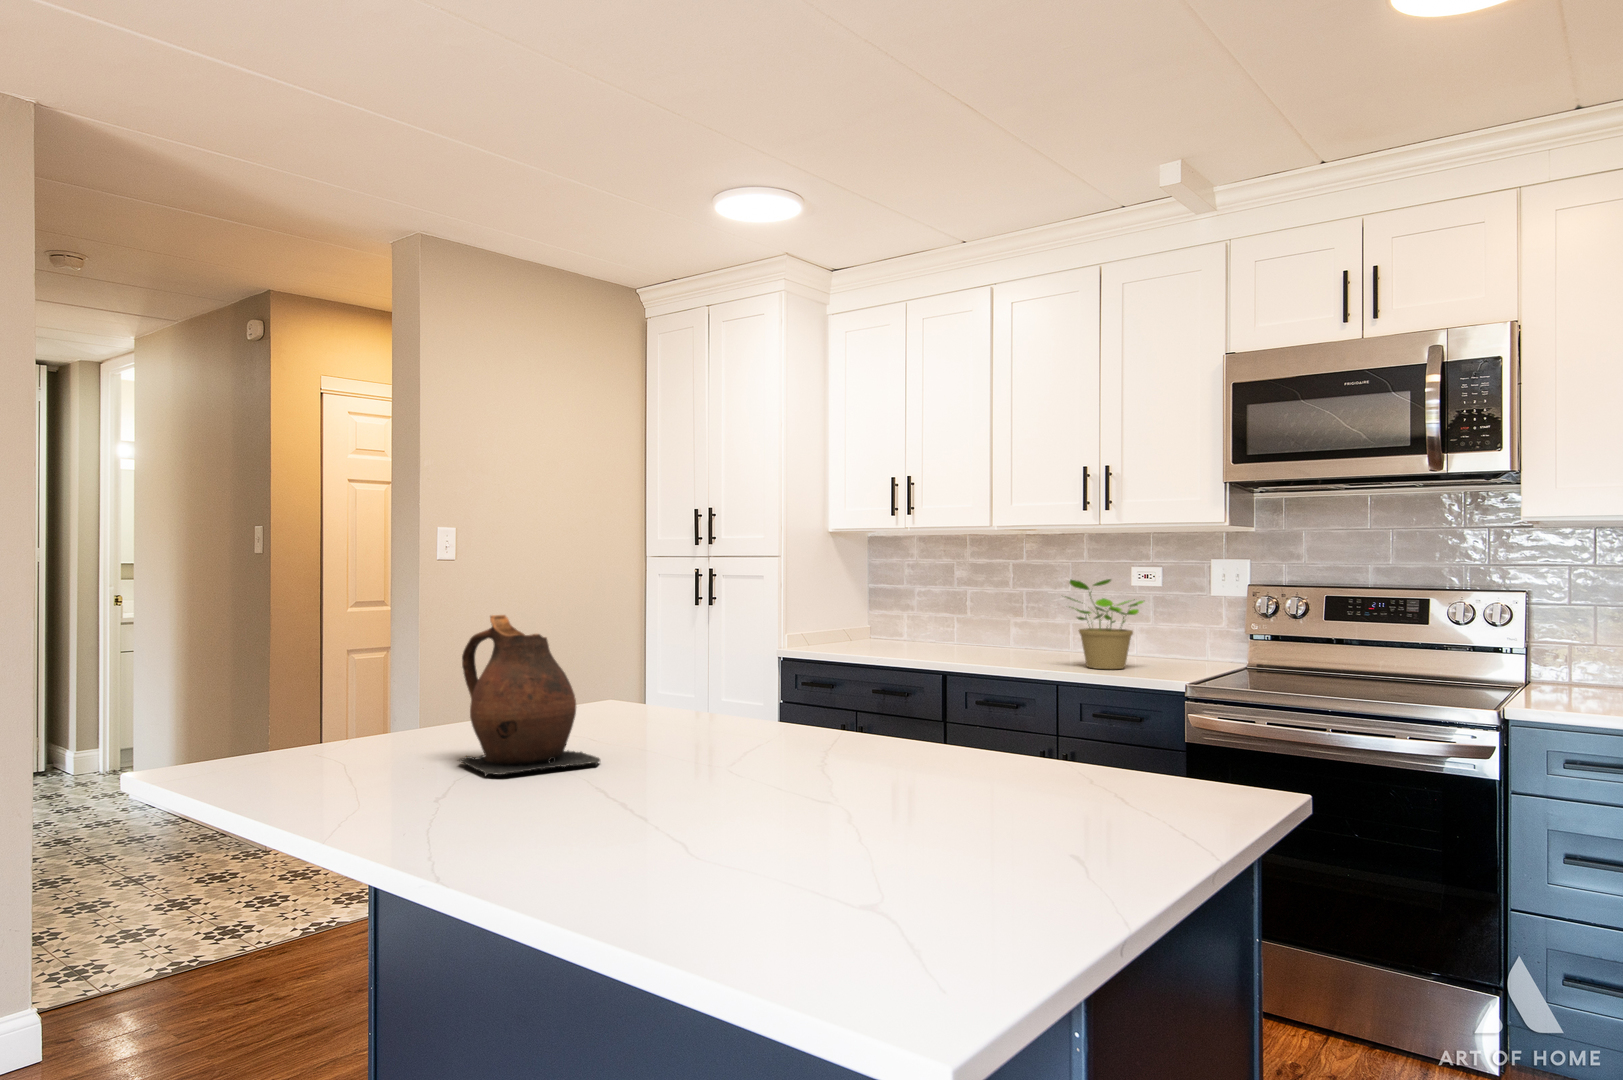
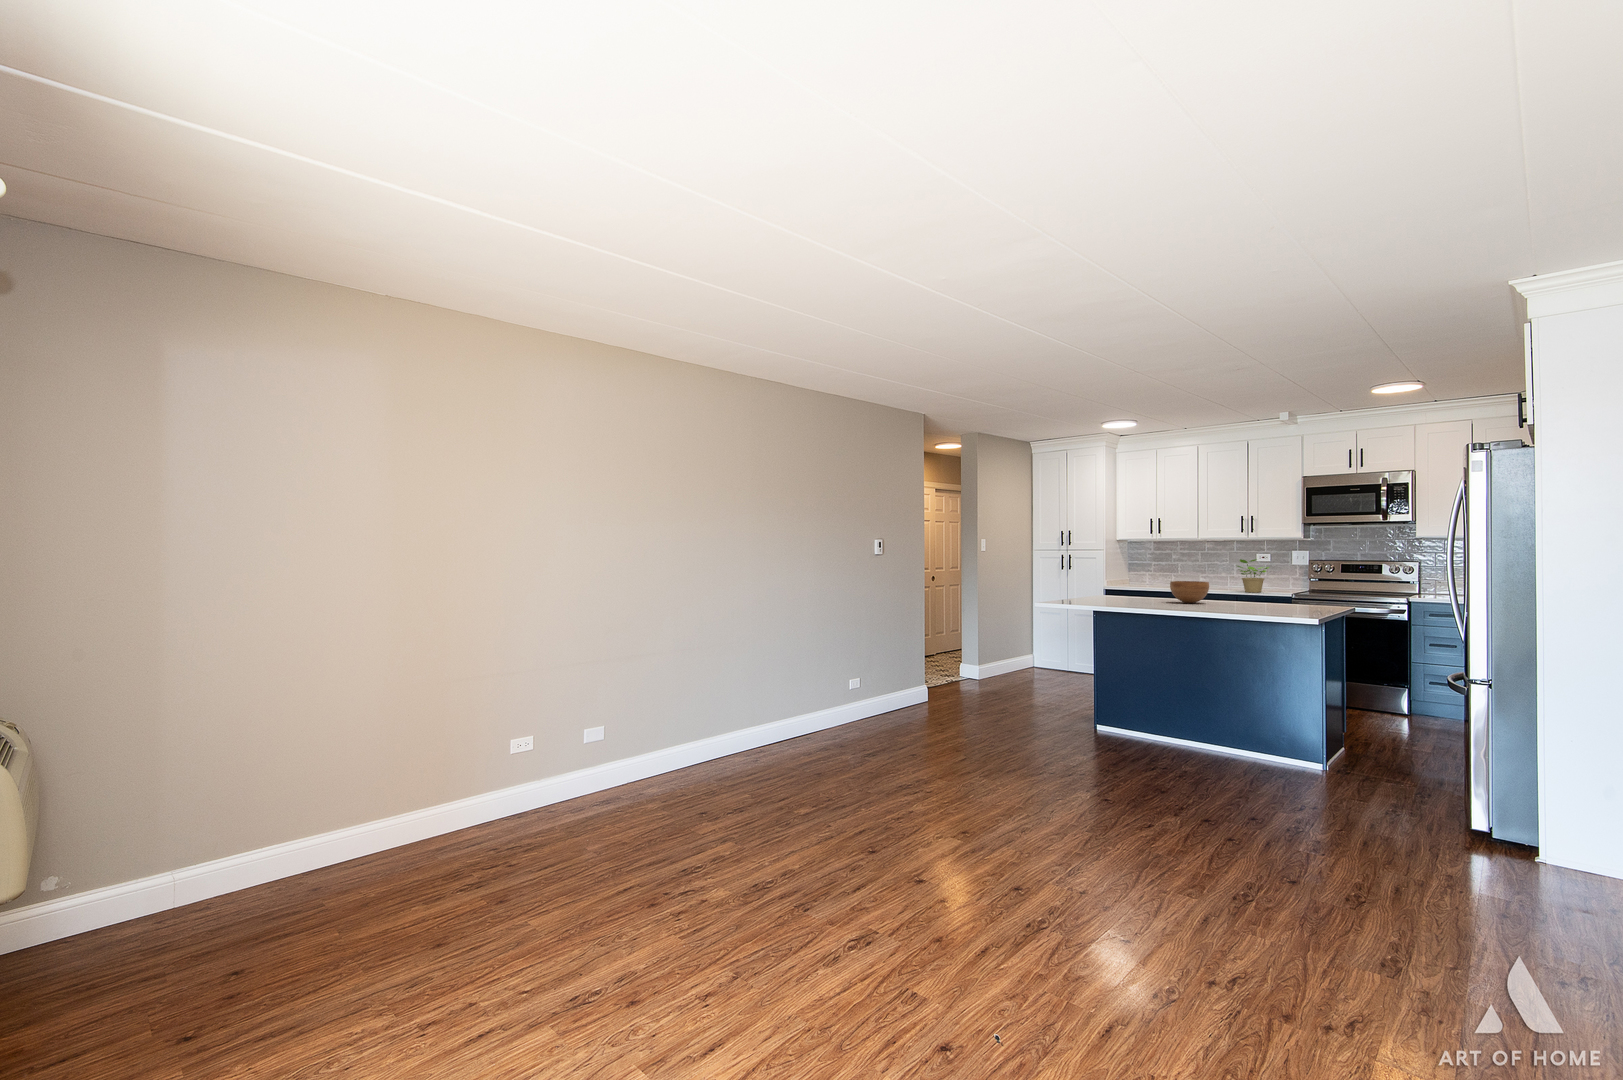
ceramic pitcher: present [459,615,600,776] -> none [1132,568,1170,606]
bowl: none [667,658,800,745] -> present [1170,581,1209,603]

